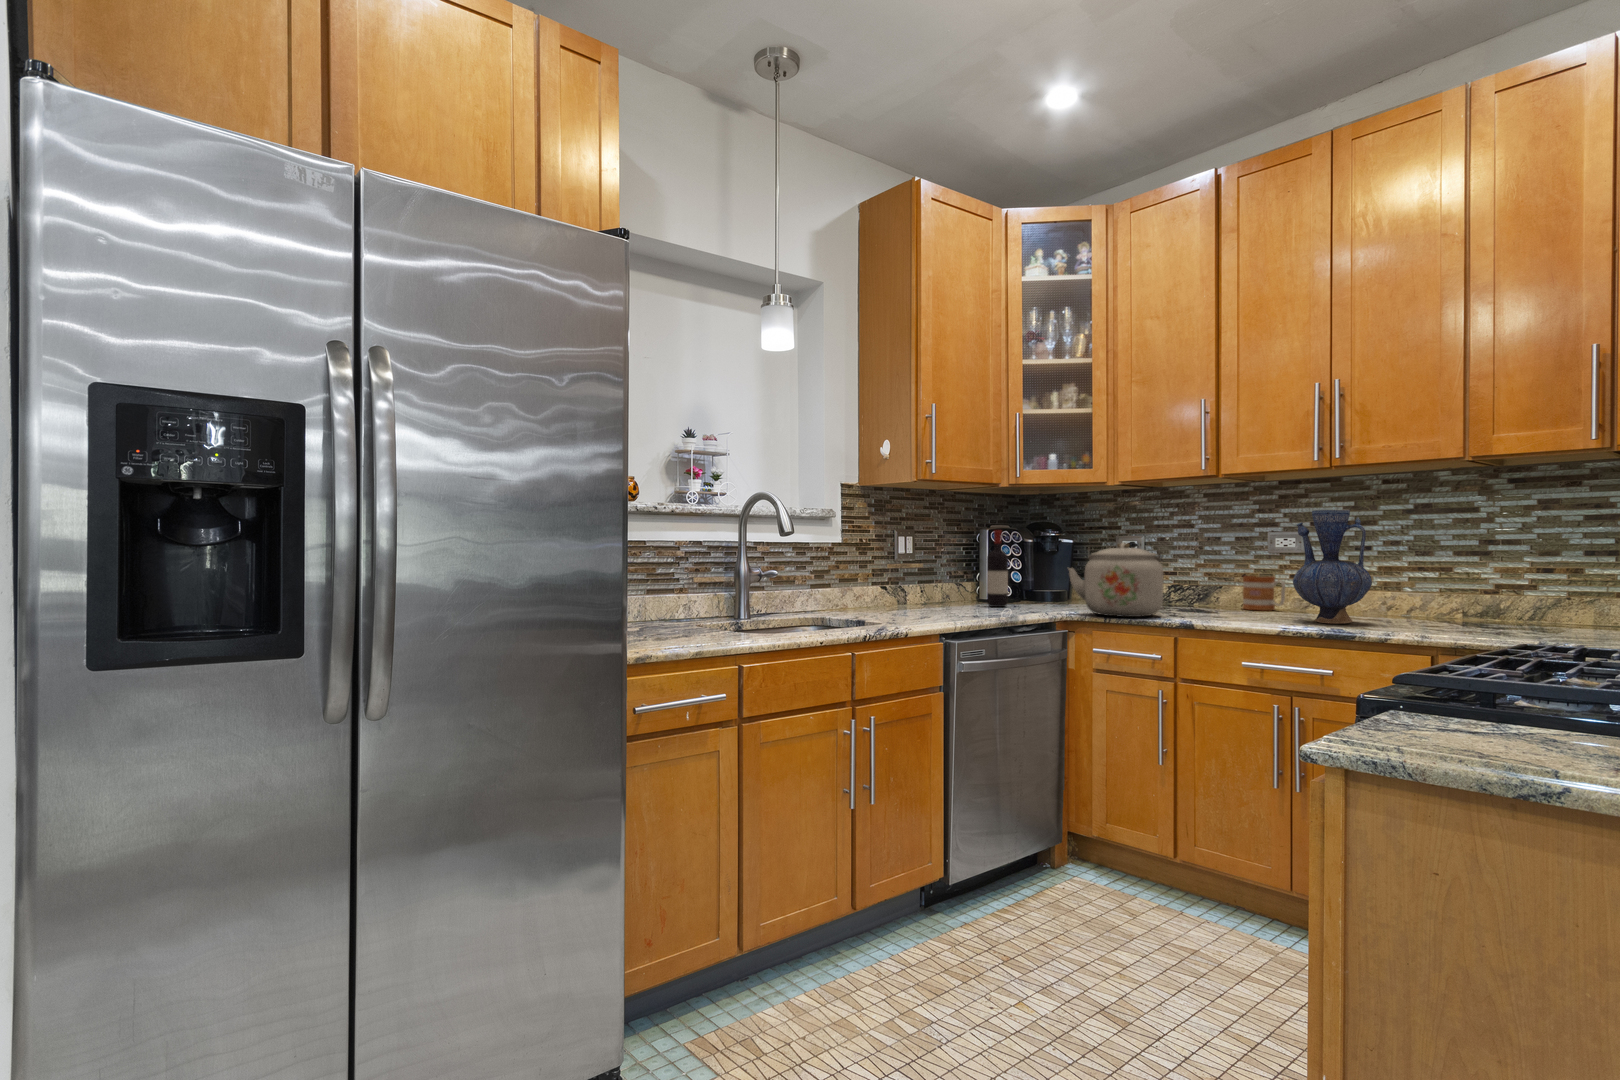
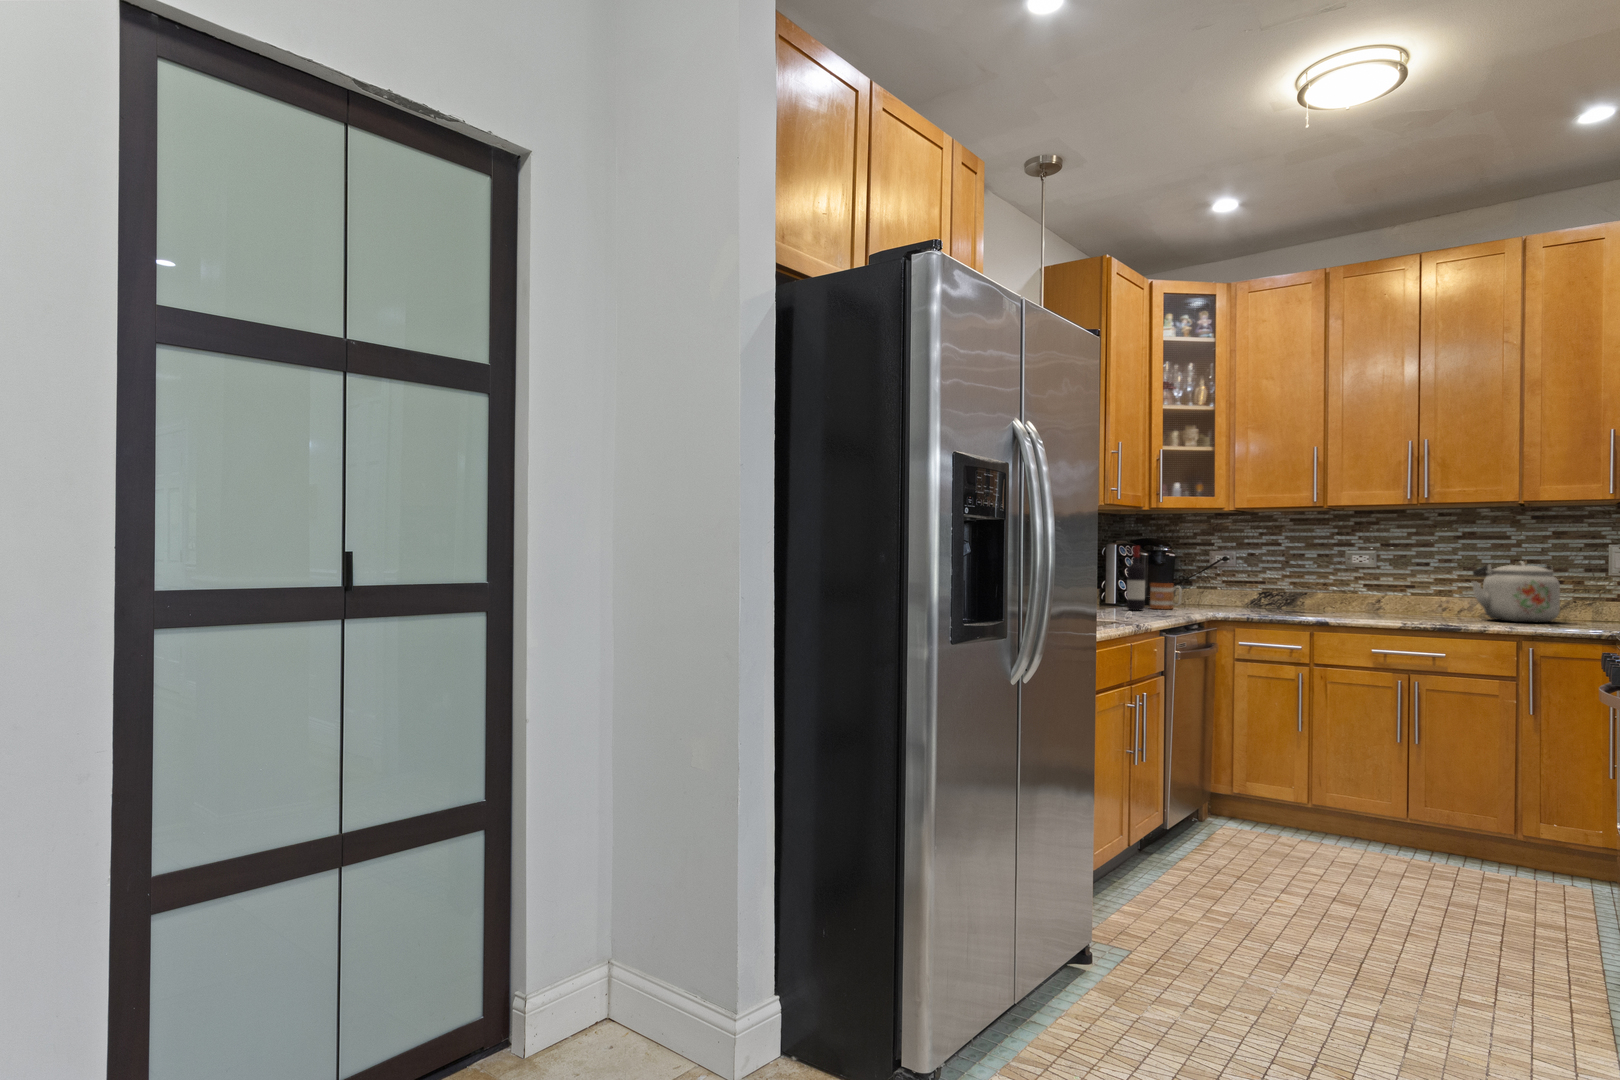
vase: present [1293,509,1372,624] -> none [1390,536,1451,621]
kettle: present [1069,543,1163,617] -> present [1472,561,1560,622]
mug: present [1243,576,1286,610] -> present [1150,583,1182,609]

